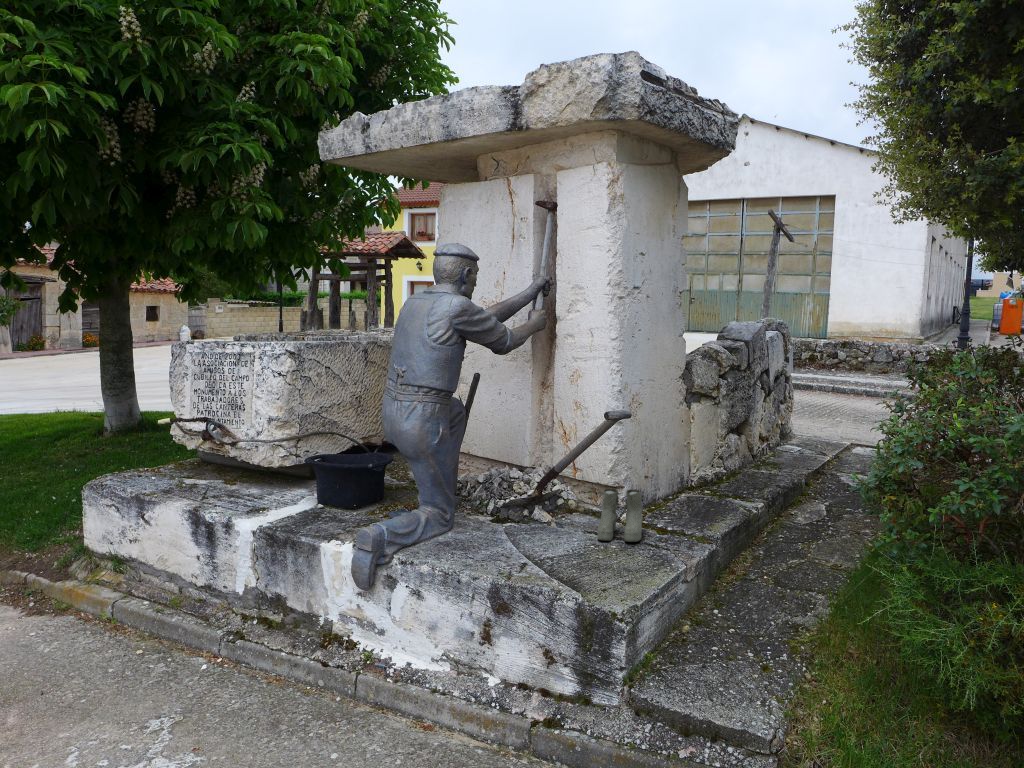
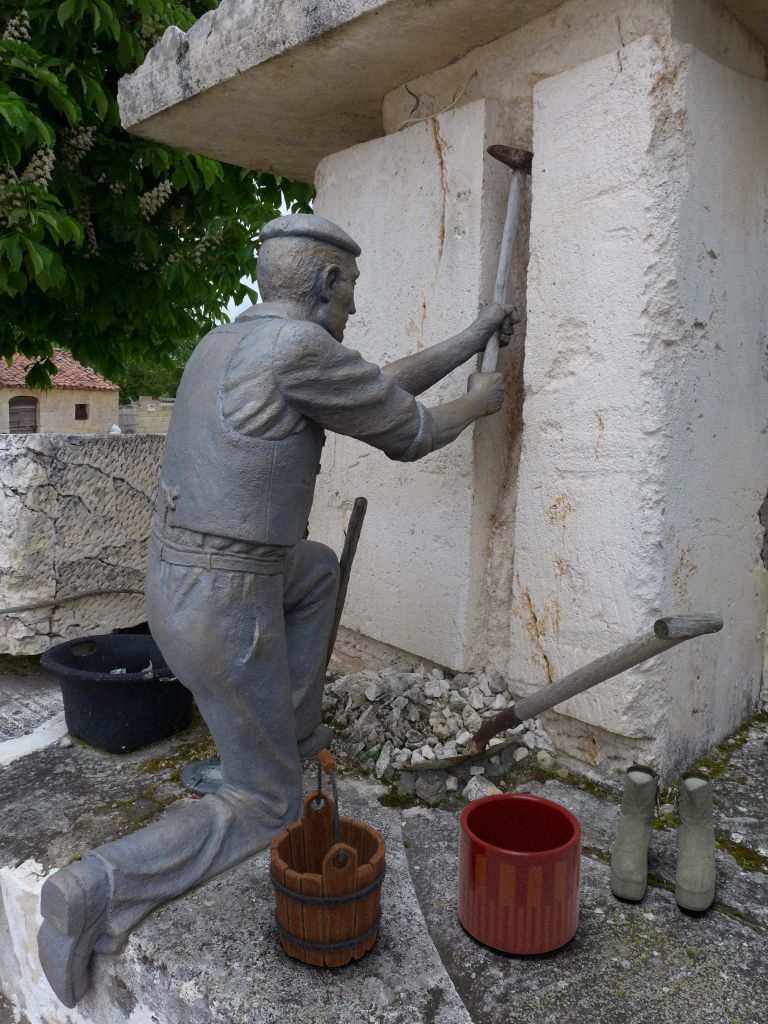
wooden bucket: none [454,473,502,558] -> present [269,749,387,967]
planter: none [531,497,582,554] -> present [457,793,582,955]

